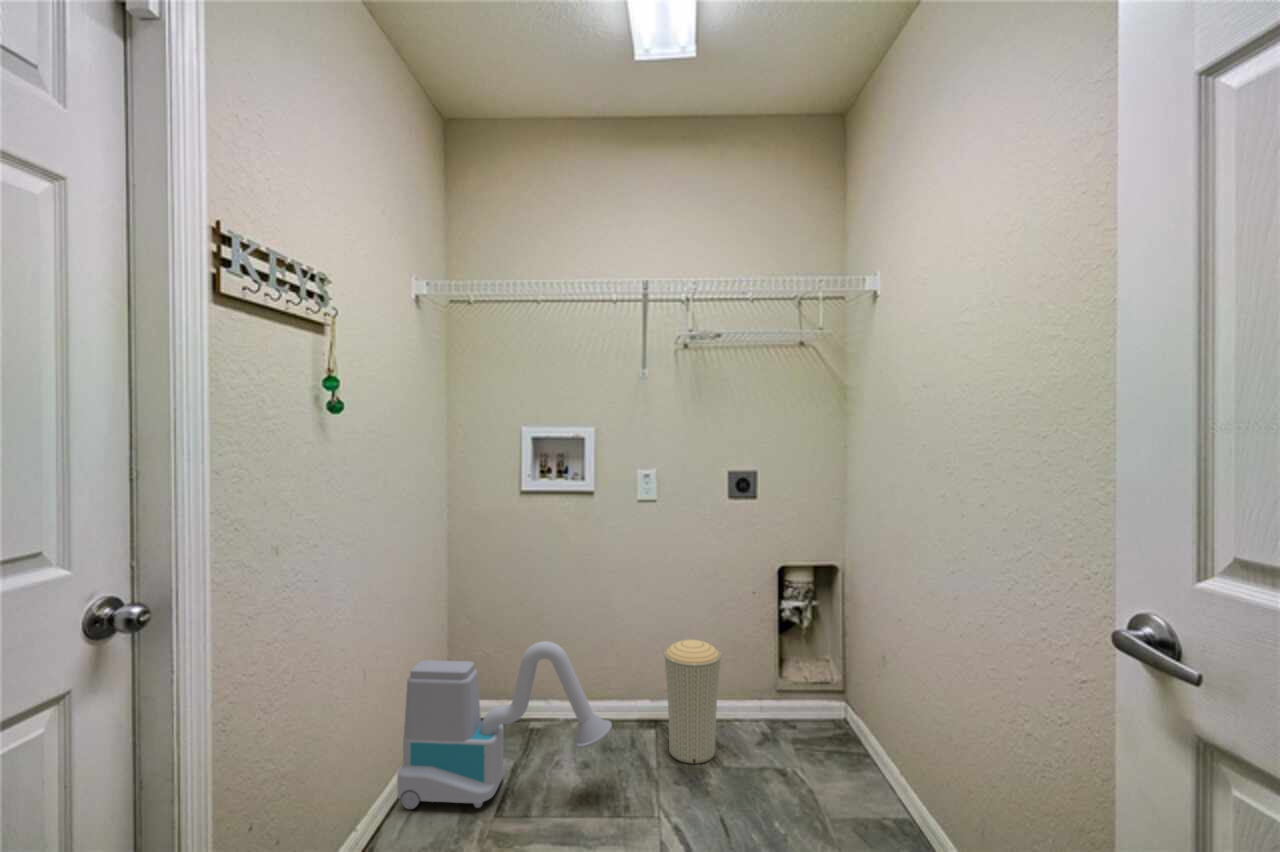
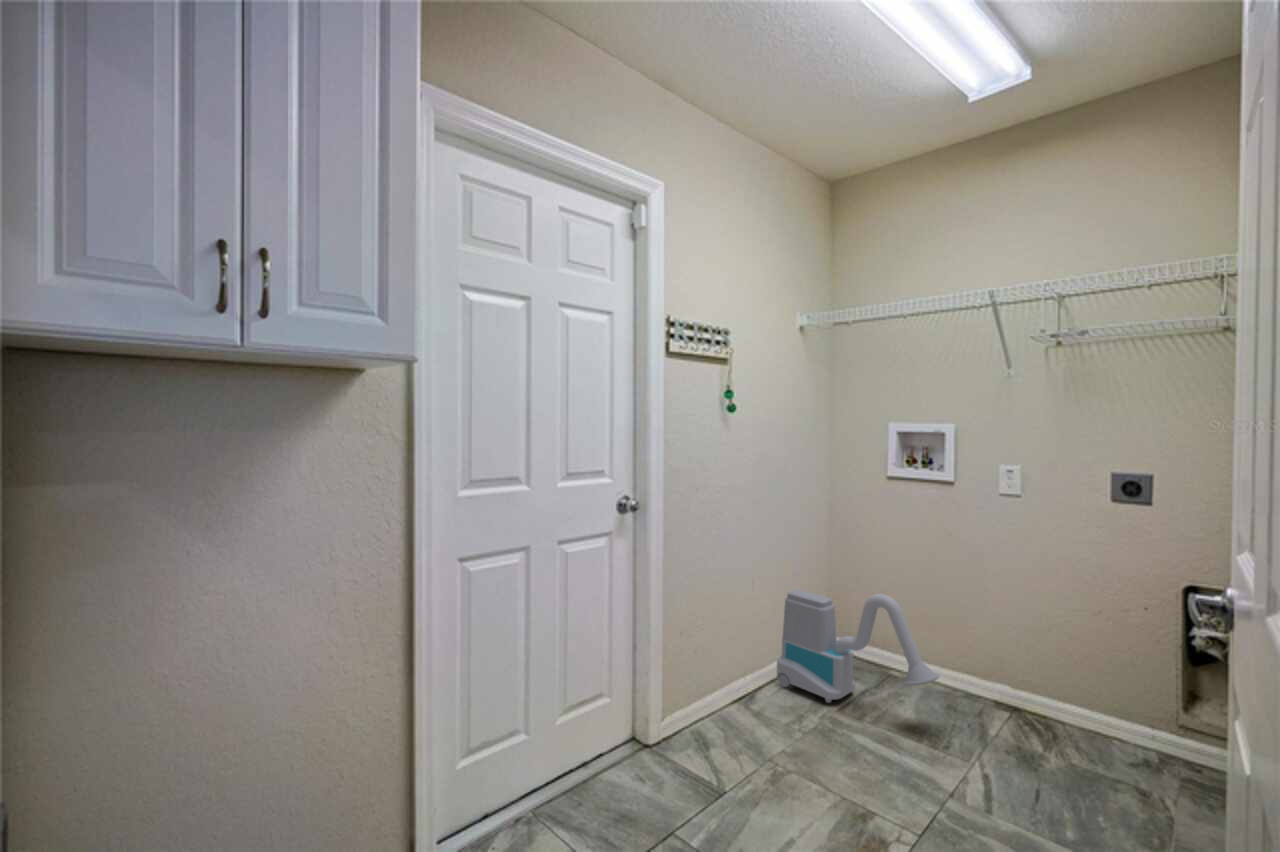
trash can: present [663,639,722,764] -> none [1008,631,1077,751]

